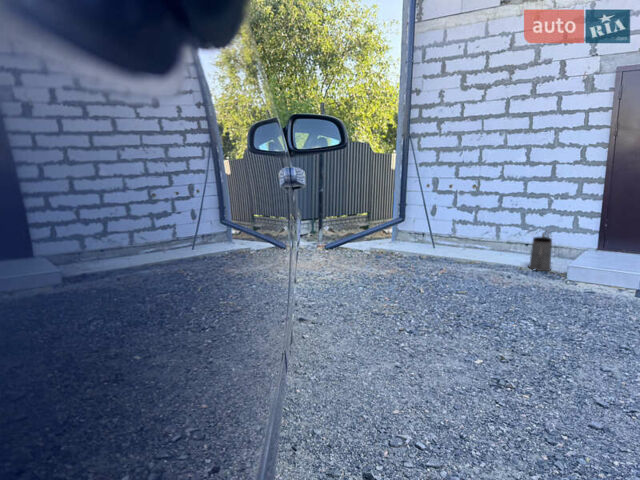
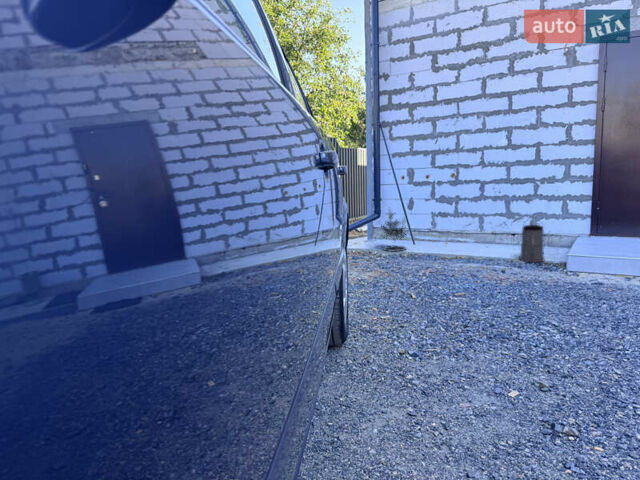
potted tree: none [402,212,430,253] -> present [381,213,407,252]

